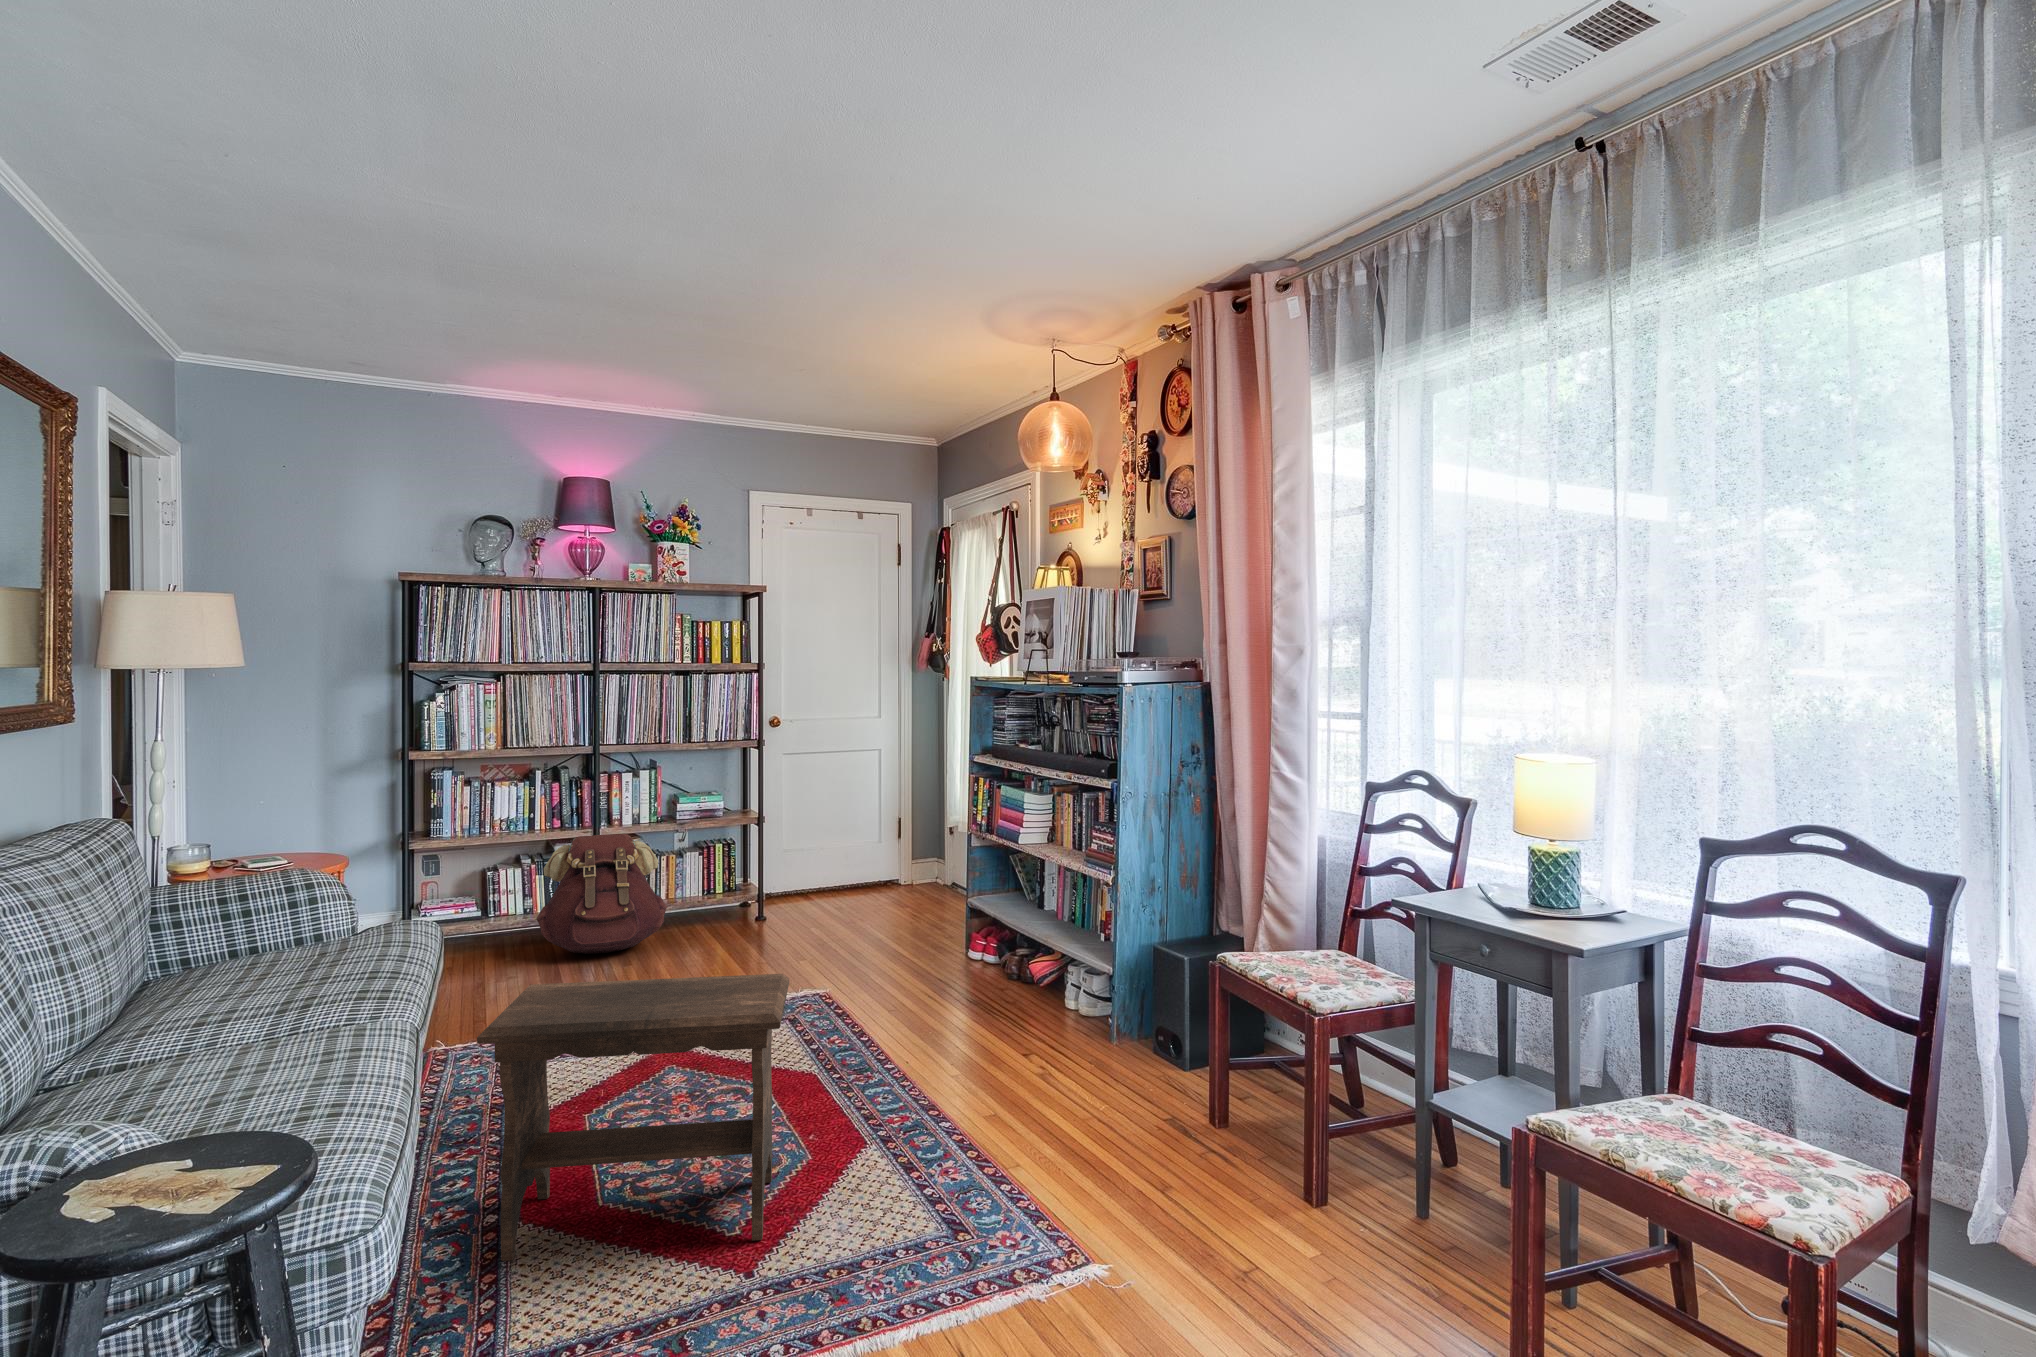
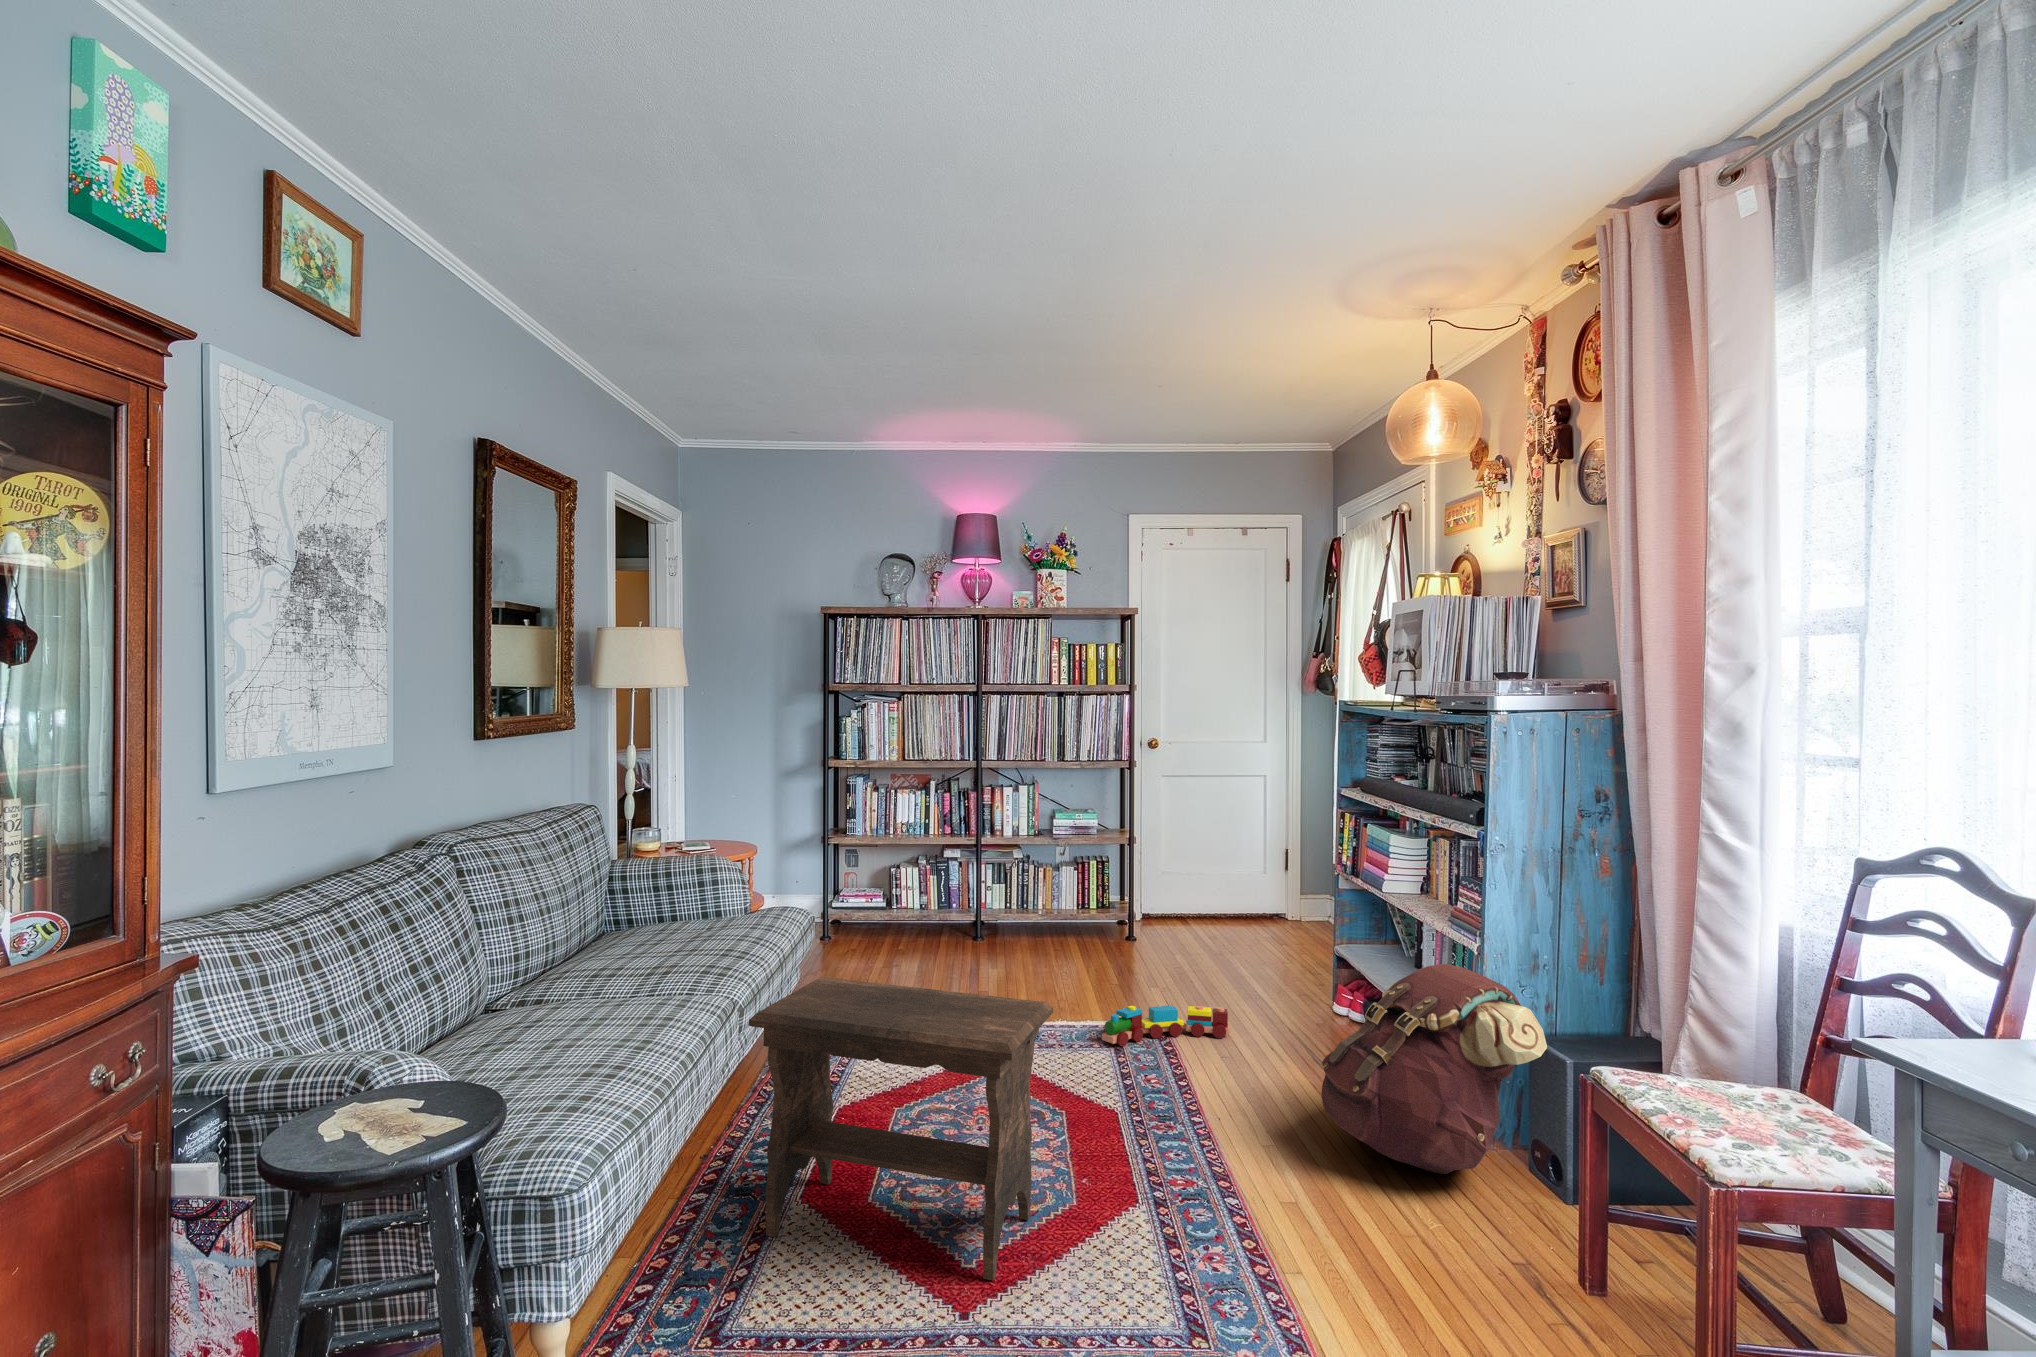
backpack: present [537,834,667,954] -> present [1322,964,1547,1174]
toy train: none [771,966,887,1016] -> present [1102,1005,1230,1046]

